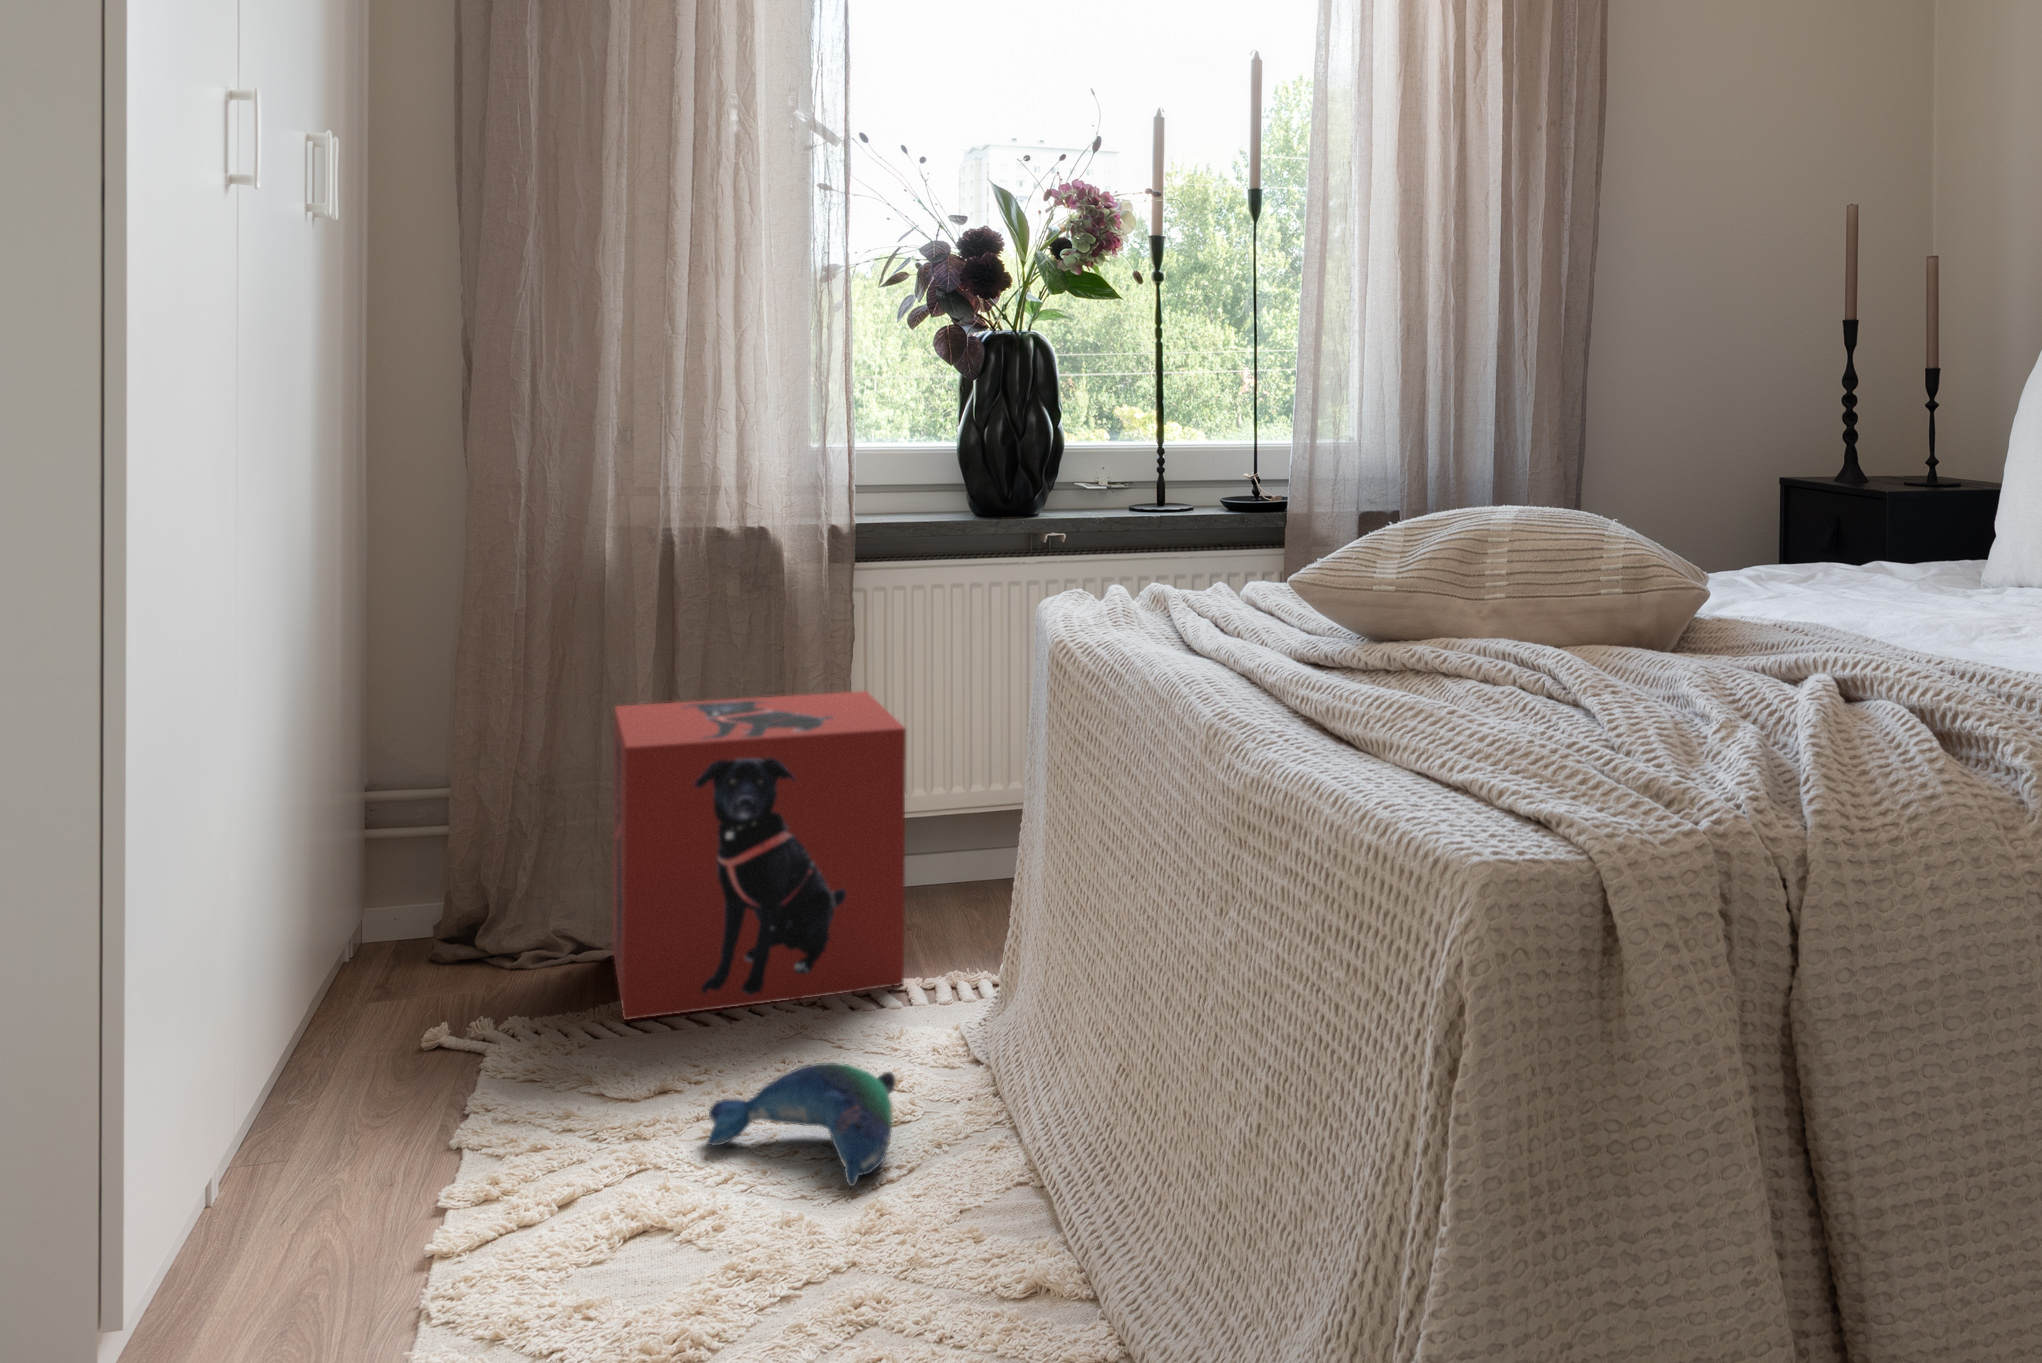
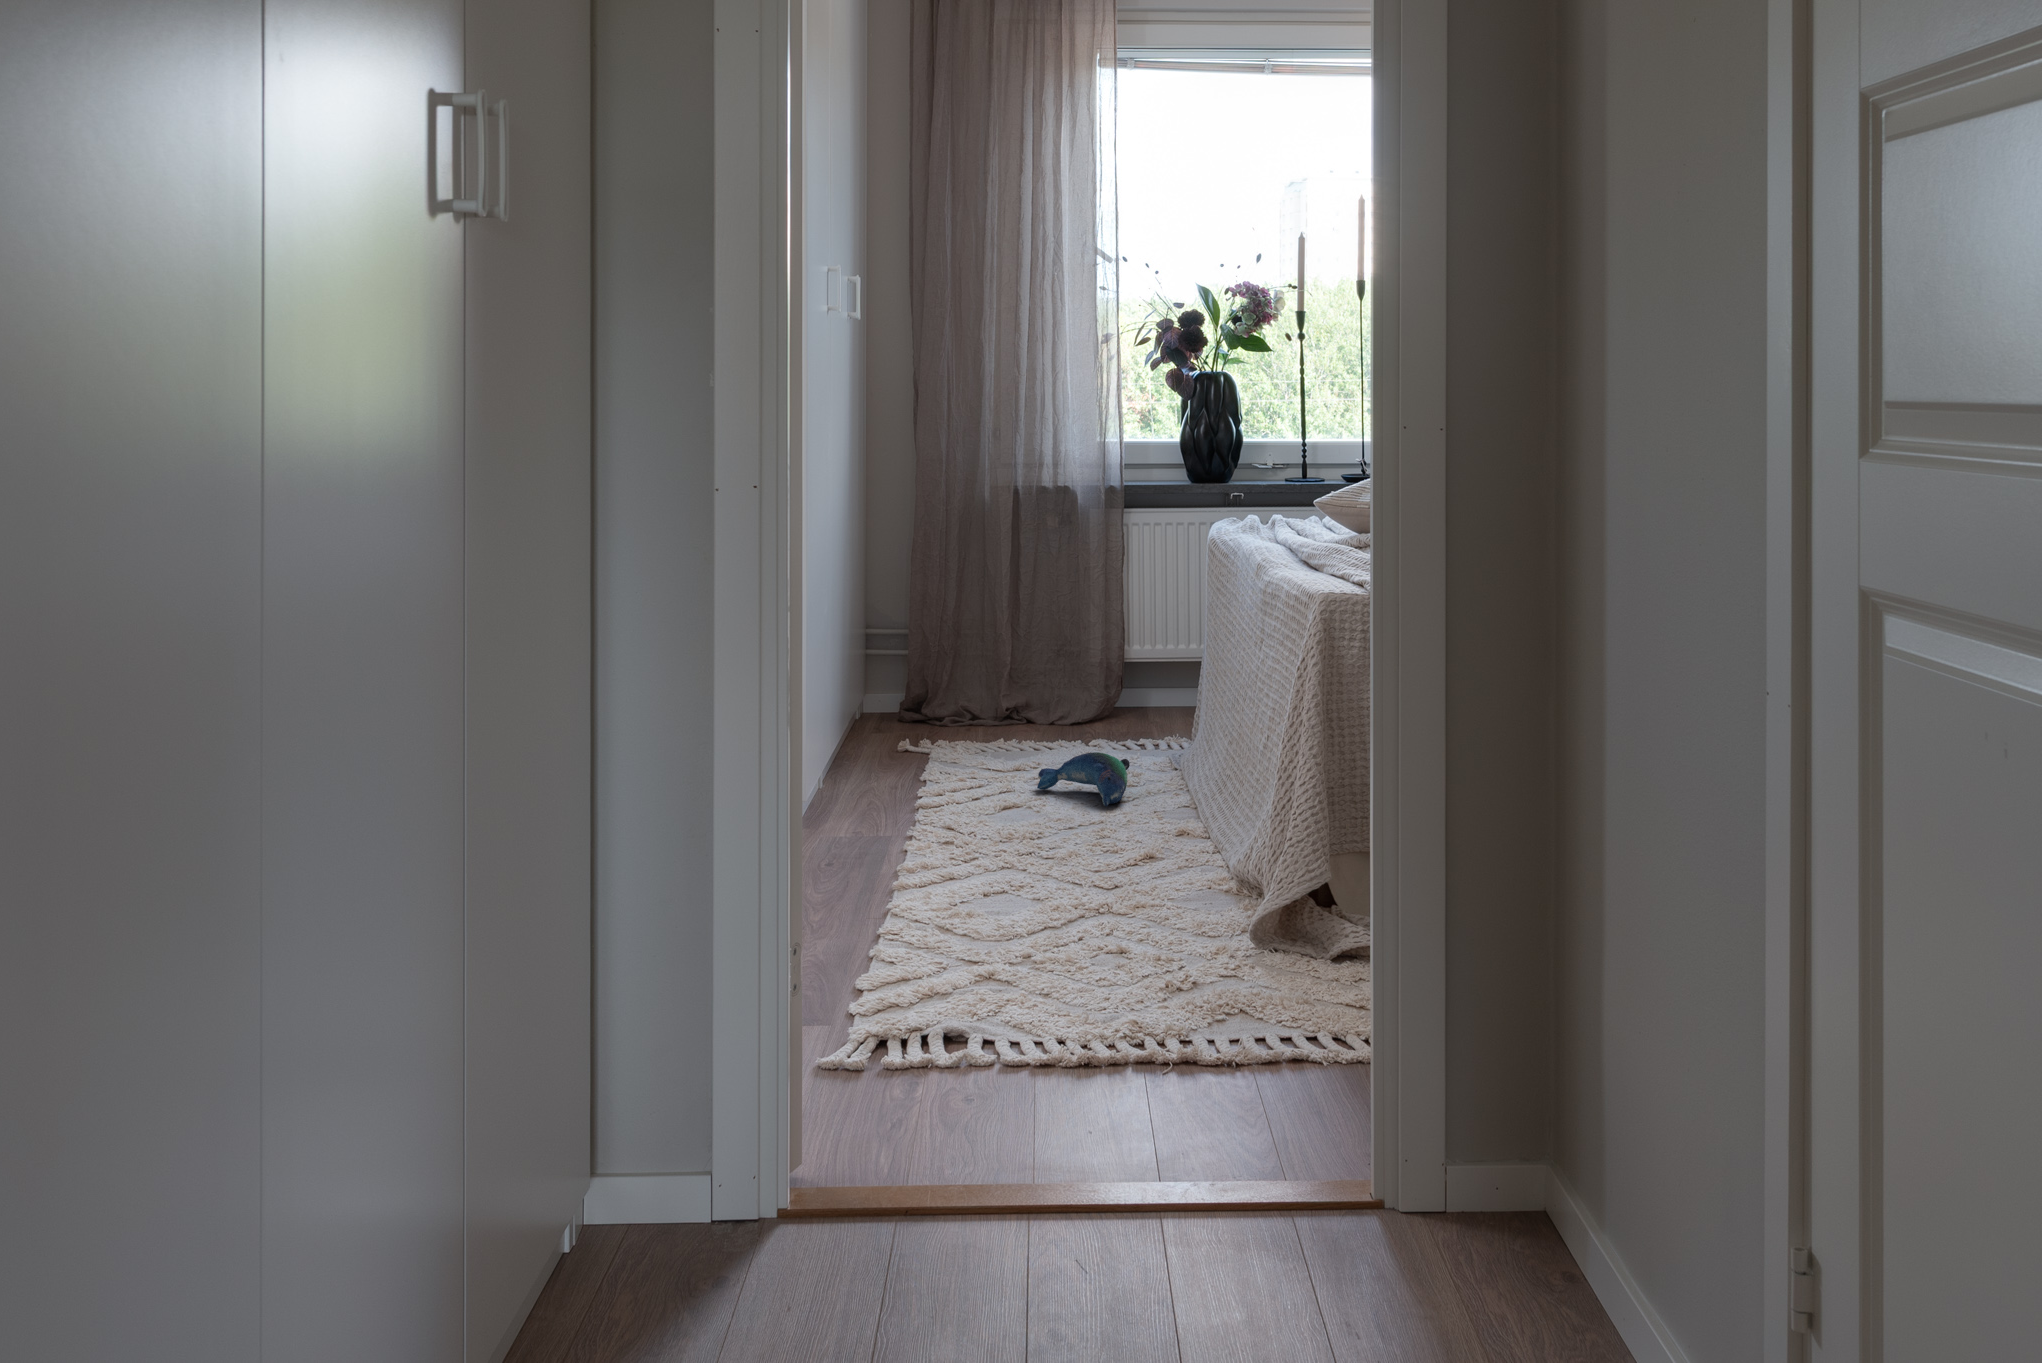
storage box: present [613,691,906,1020] -> none [990,581,1143,745]

